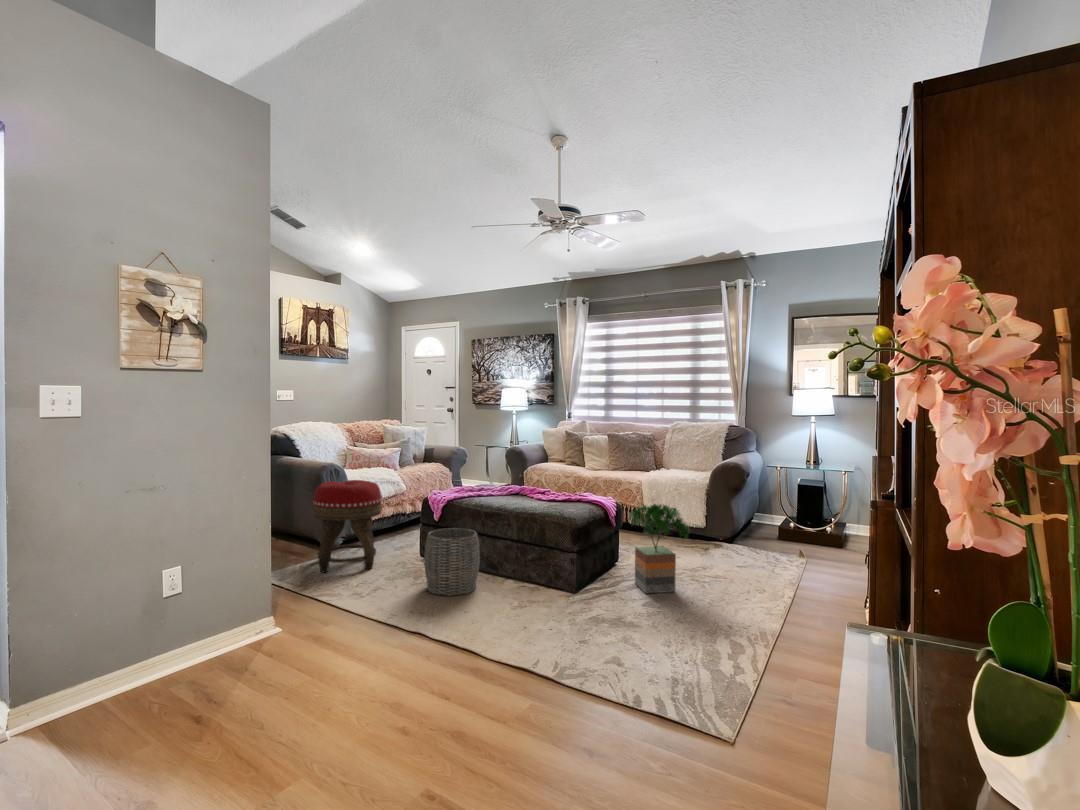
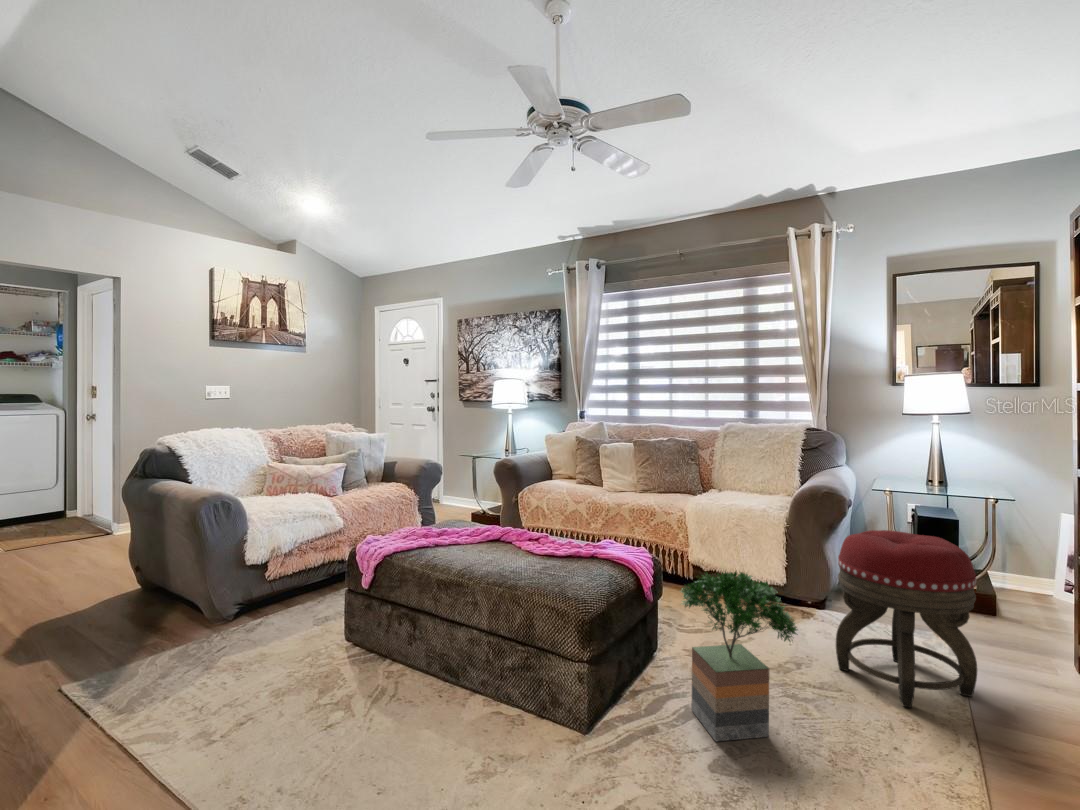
footstool: present [313,480,382,572] -> present [836,530,977,708]
woven basket: present [424,528,480,596] -> none [320,611,420,748]

